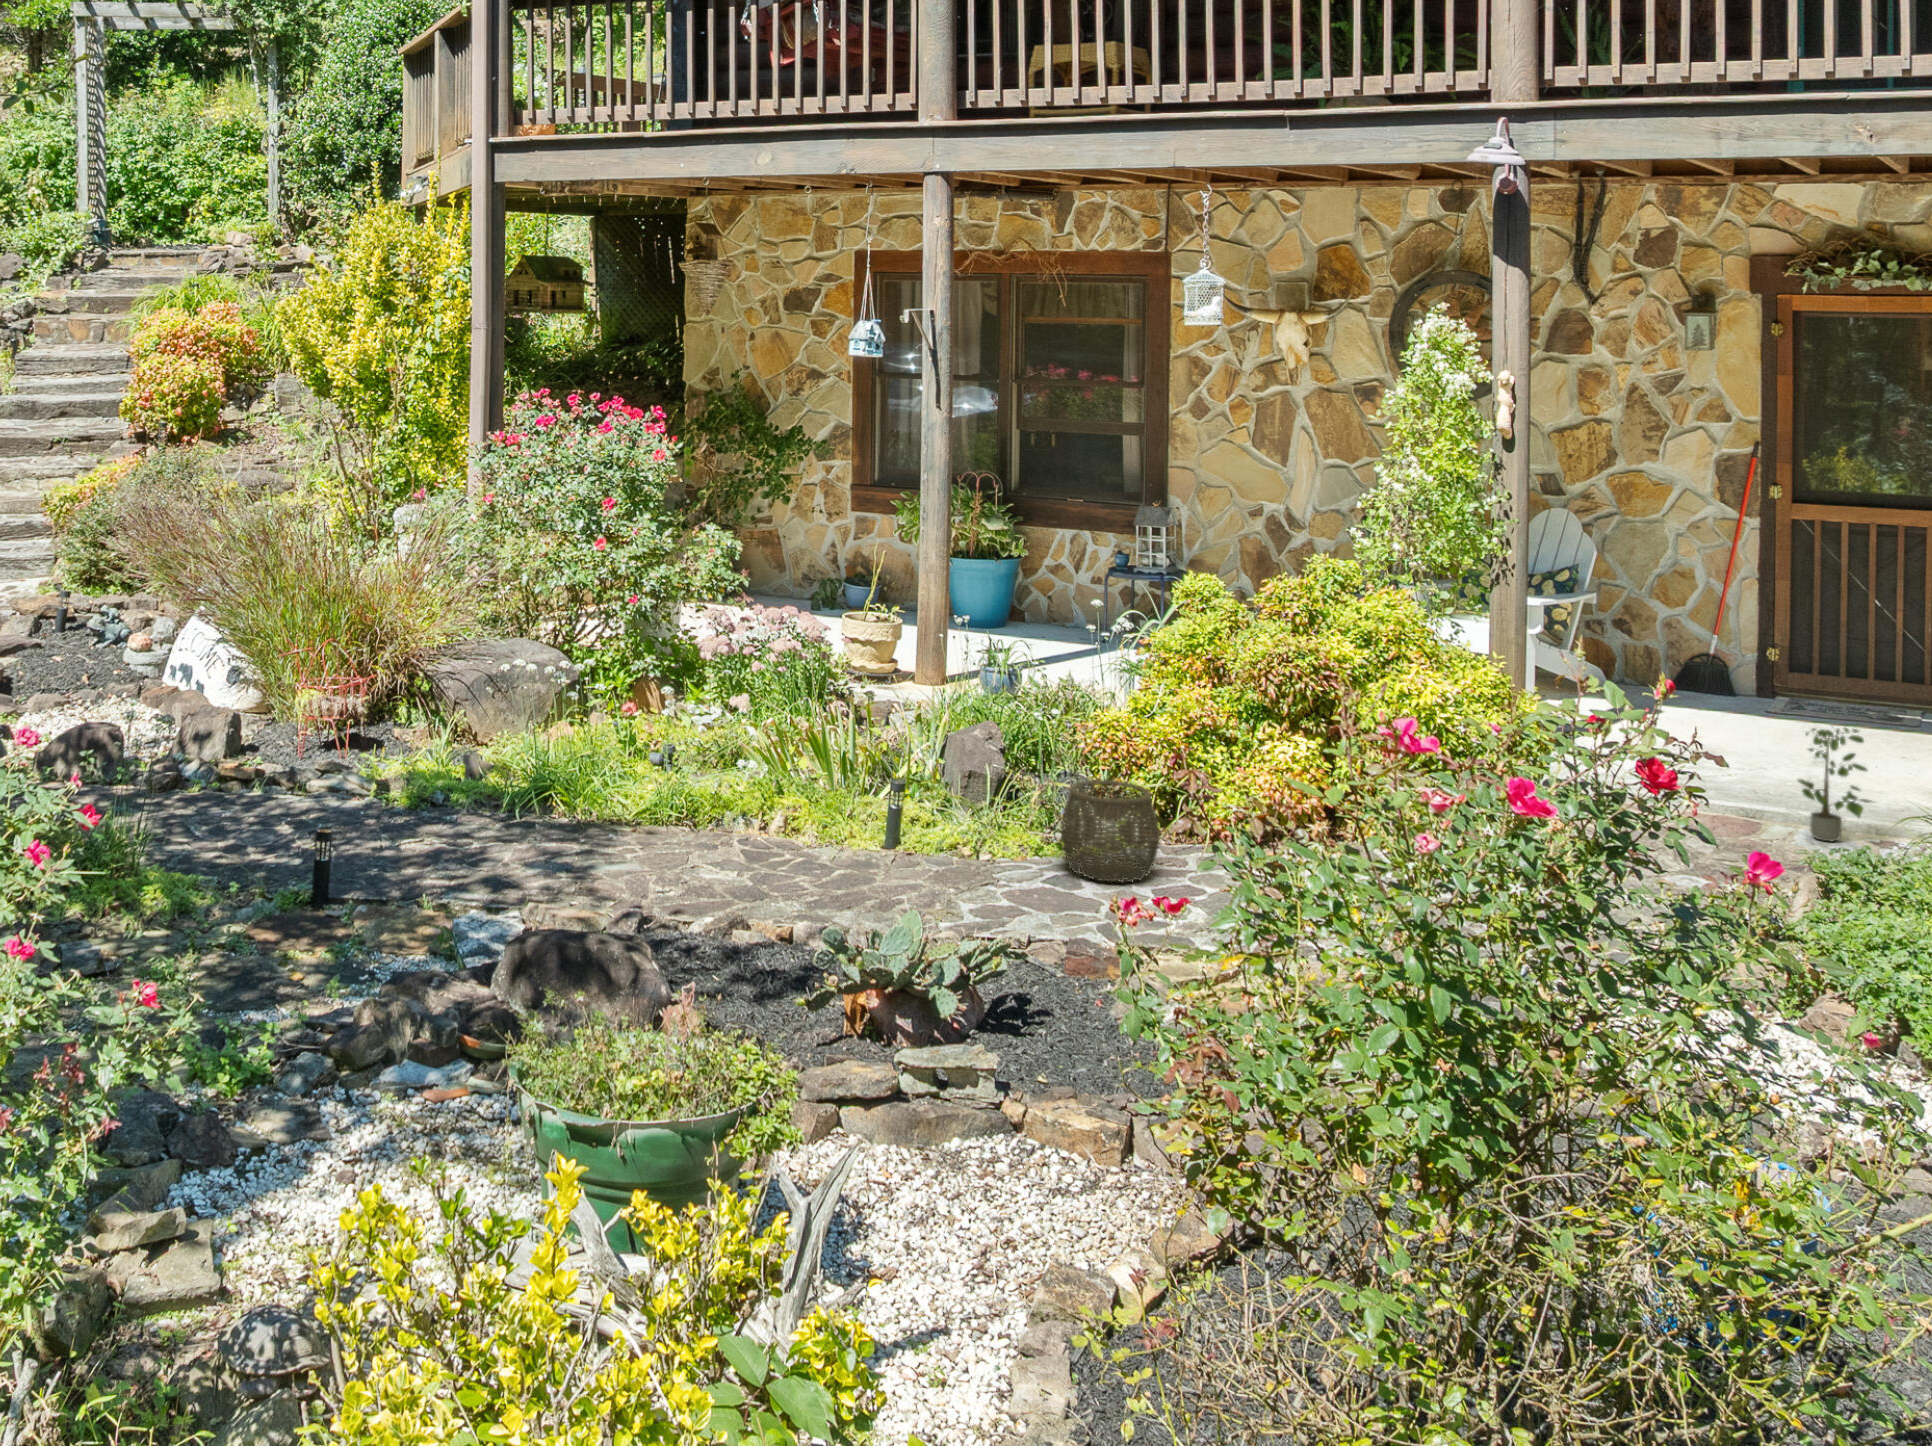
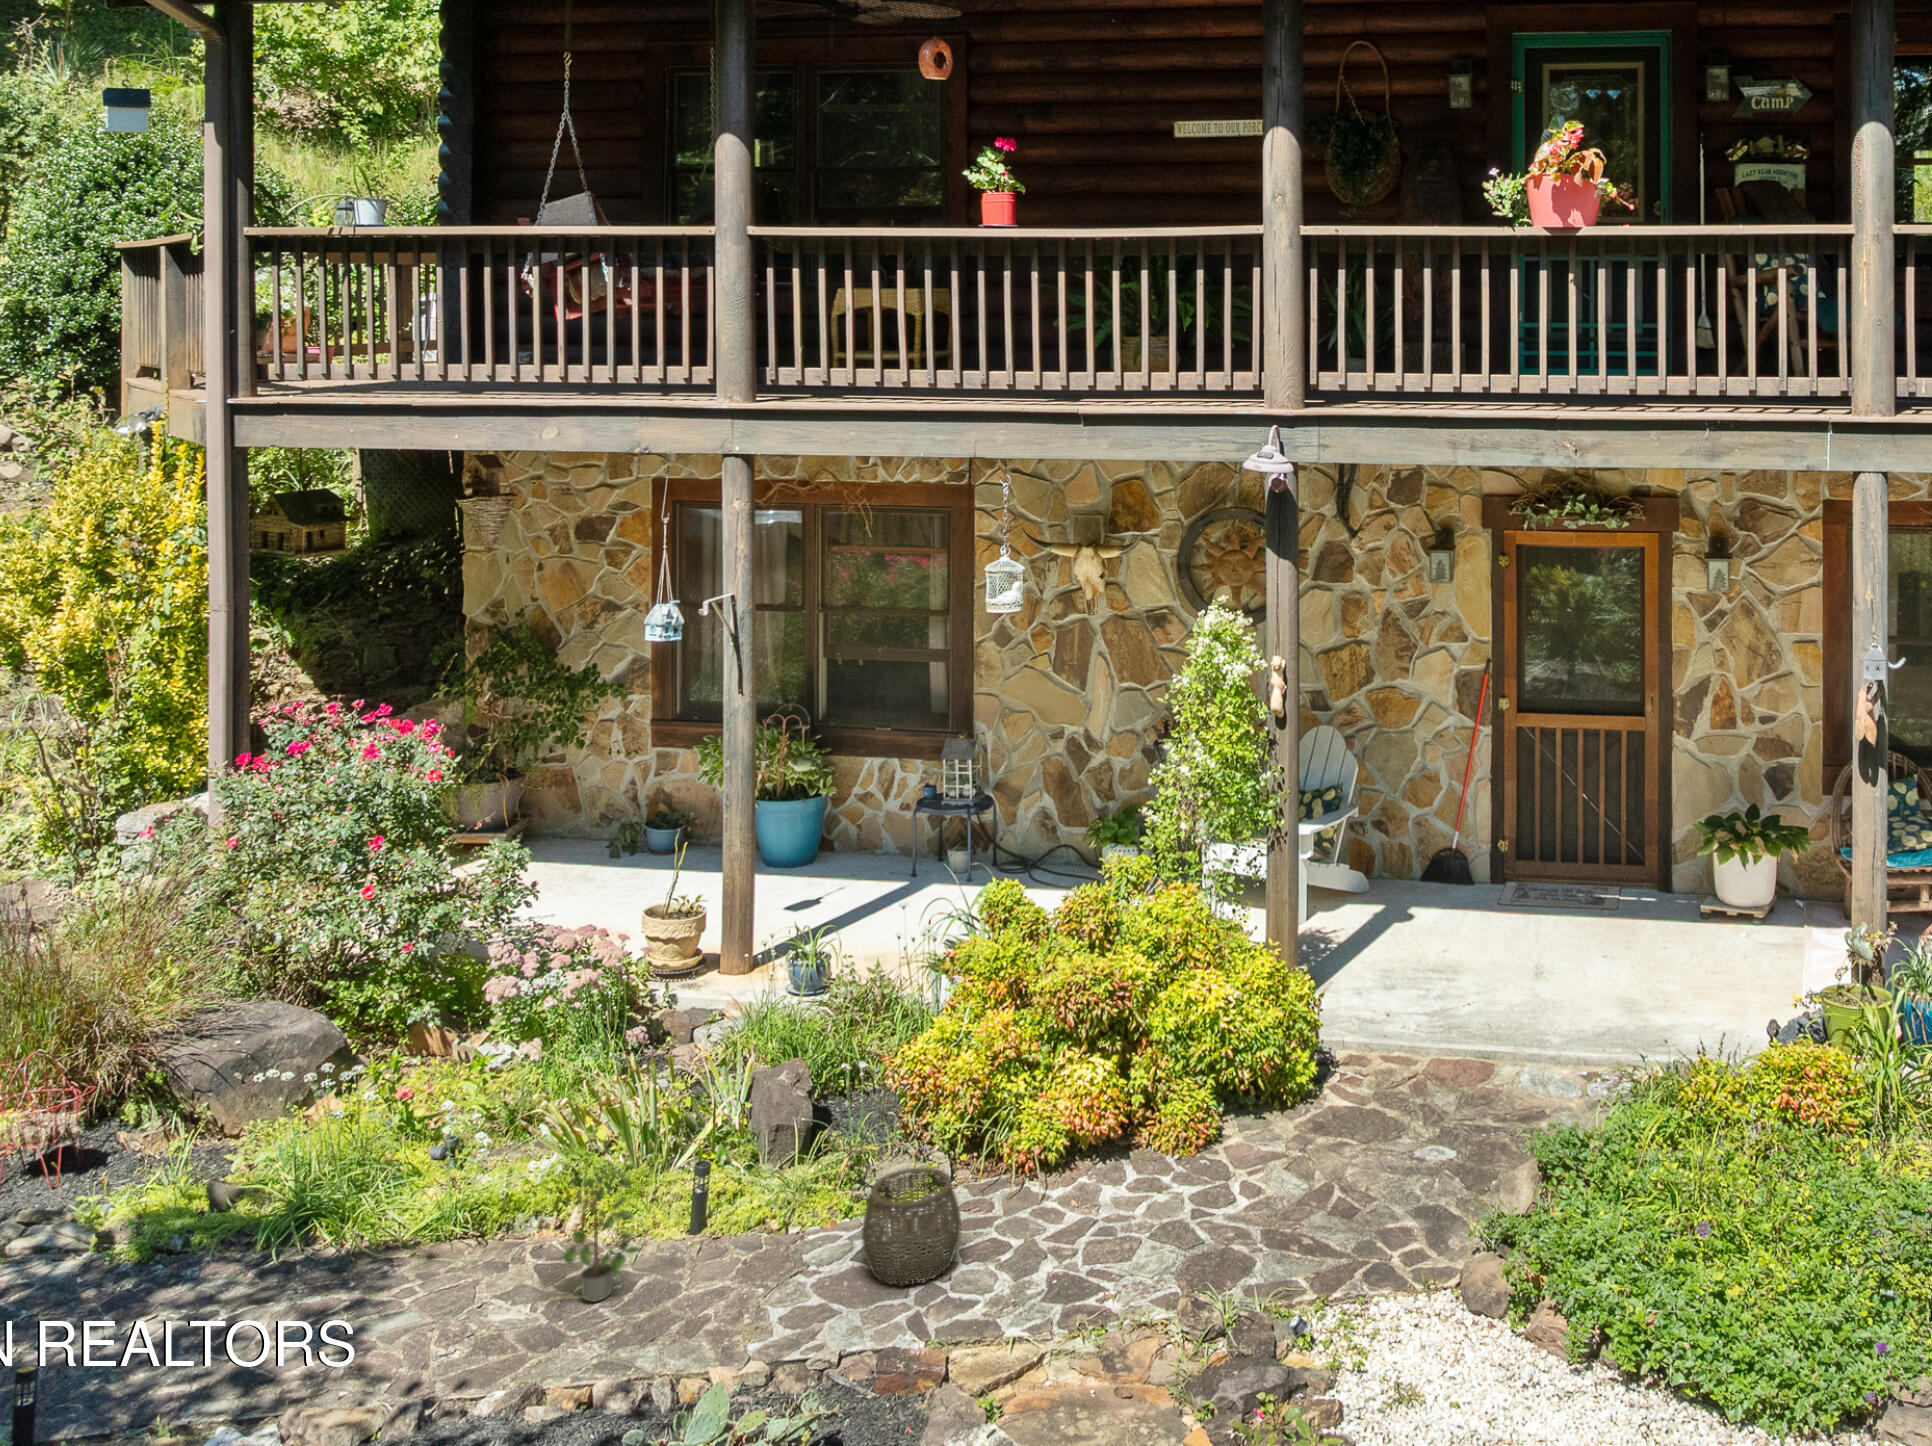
potted plant: present [1797,728,1871,842] -> present [563,1172,642,1302]

